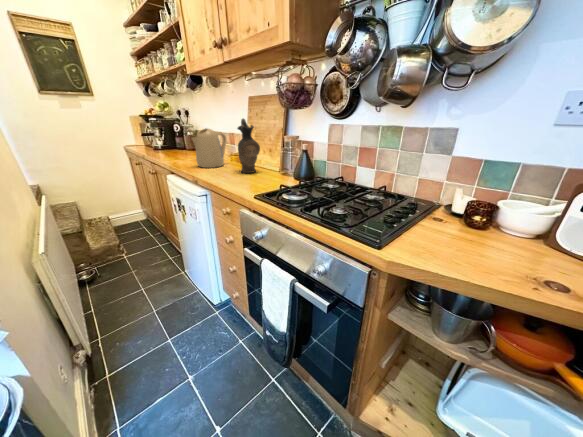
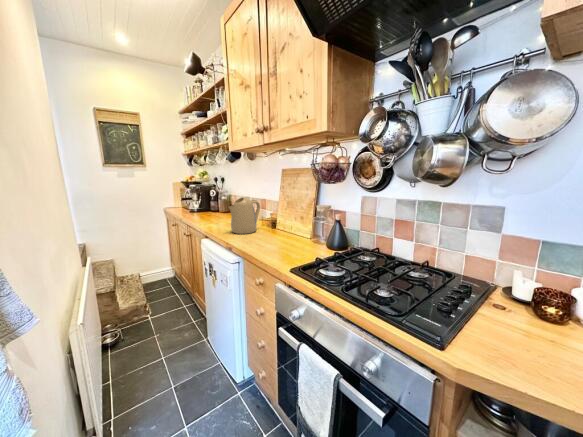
ceramic pitcher: present [237,119,260,173] -> none [272,190,293,241]

